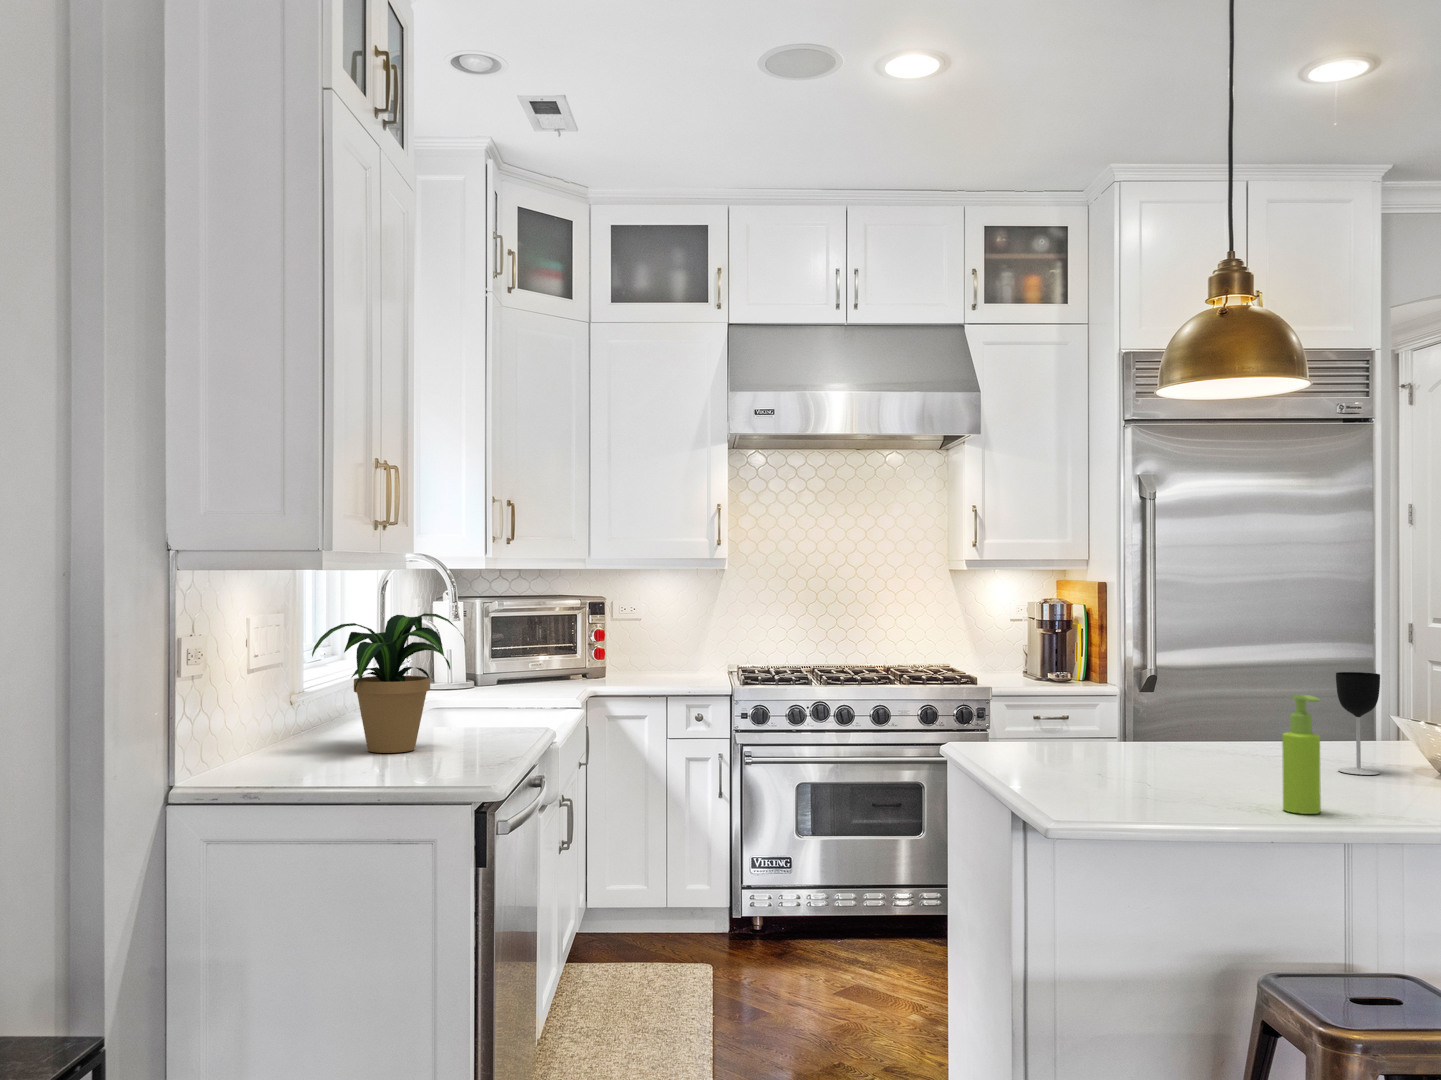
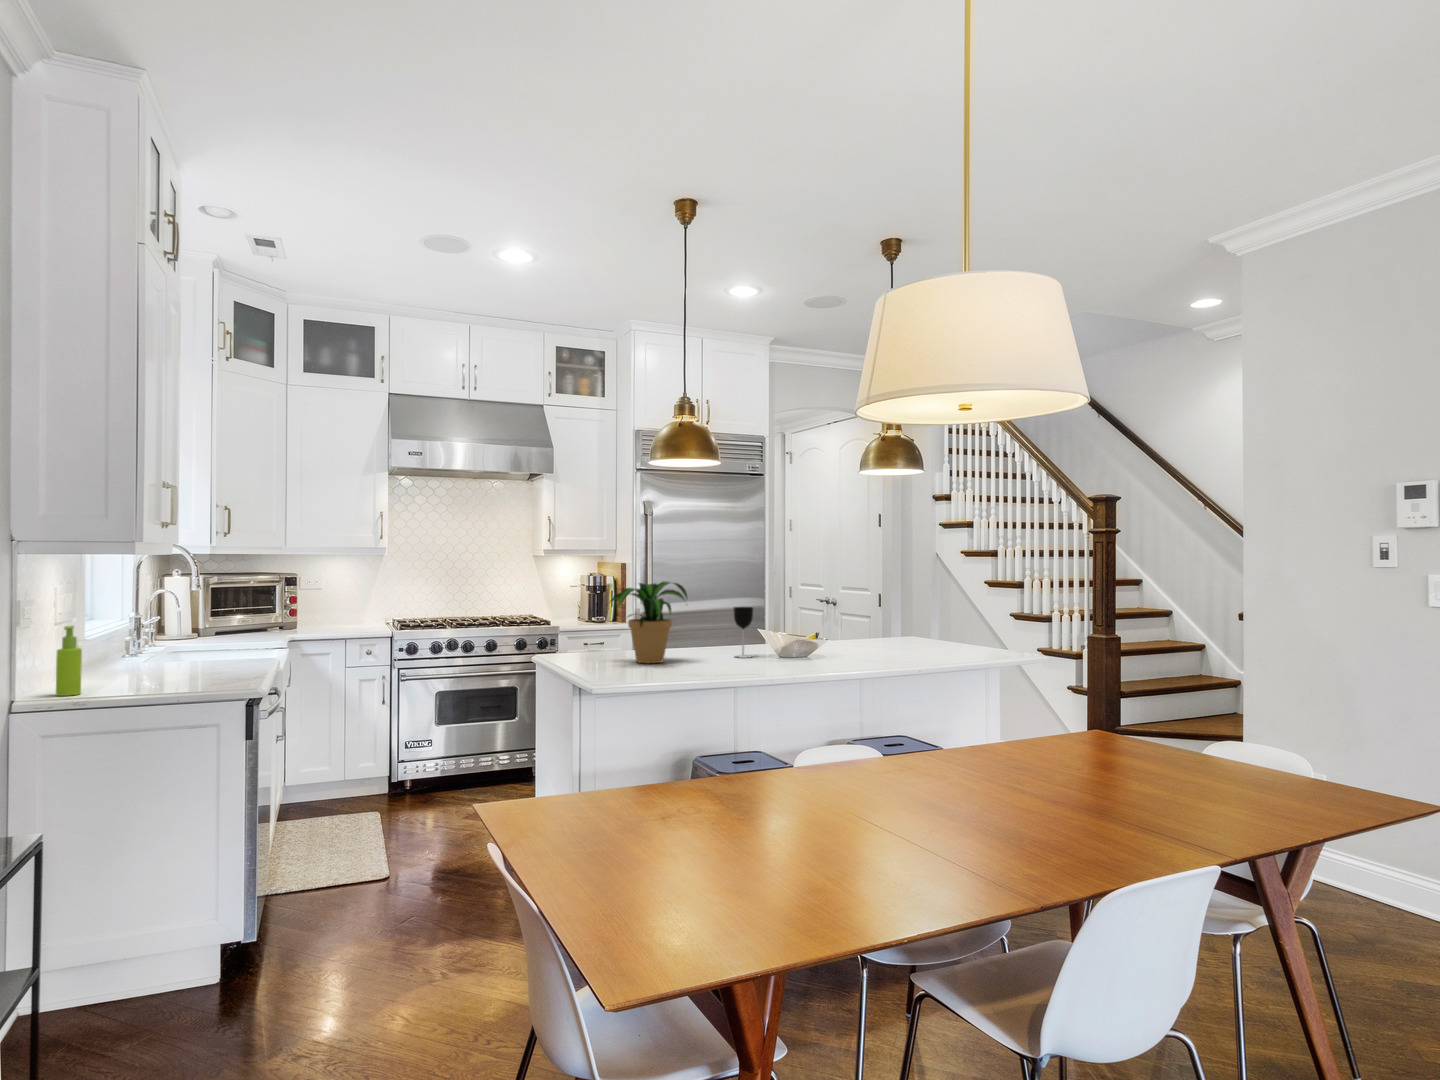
potted plant: present [312,613,465,753] -> present [611,582,687,663]
soap dispenser: present [1282,695,1321,814] -> present [56,626,82,696]

